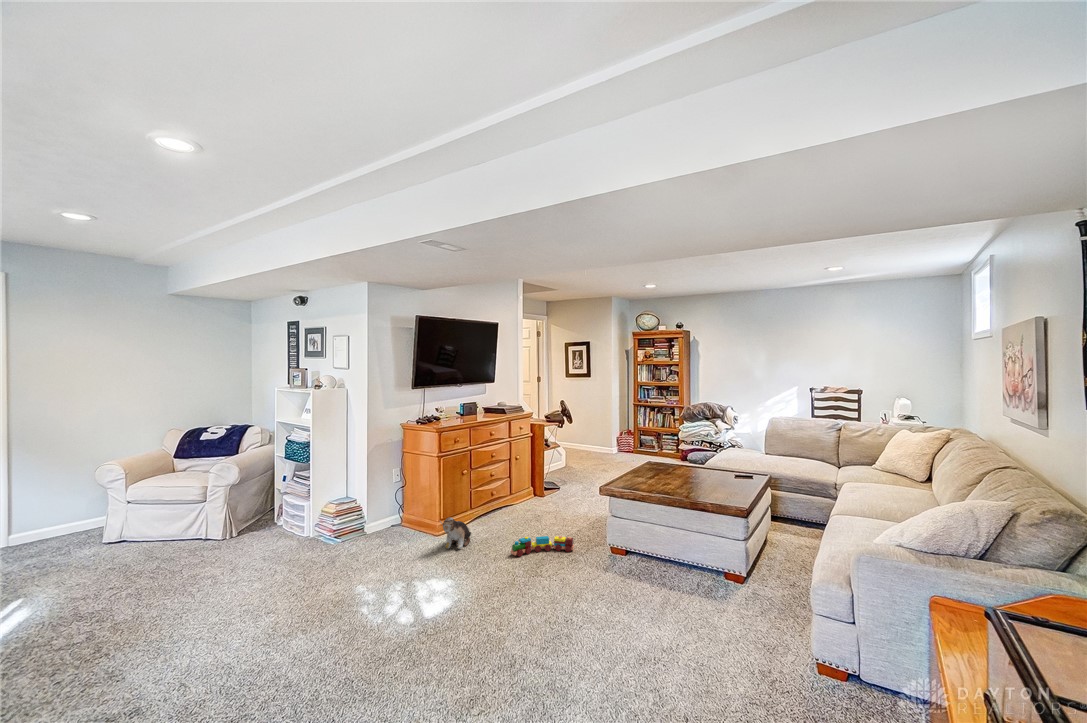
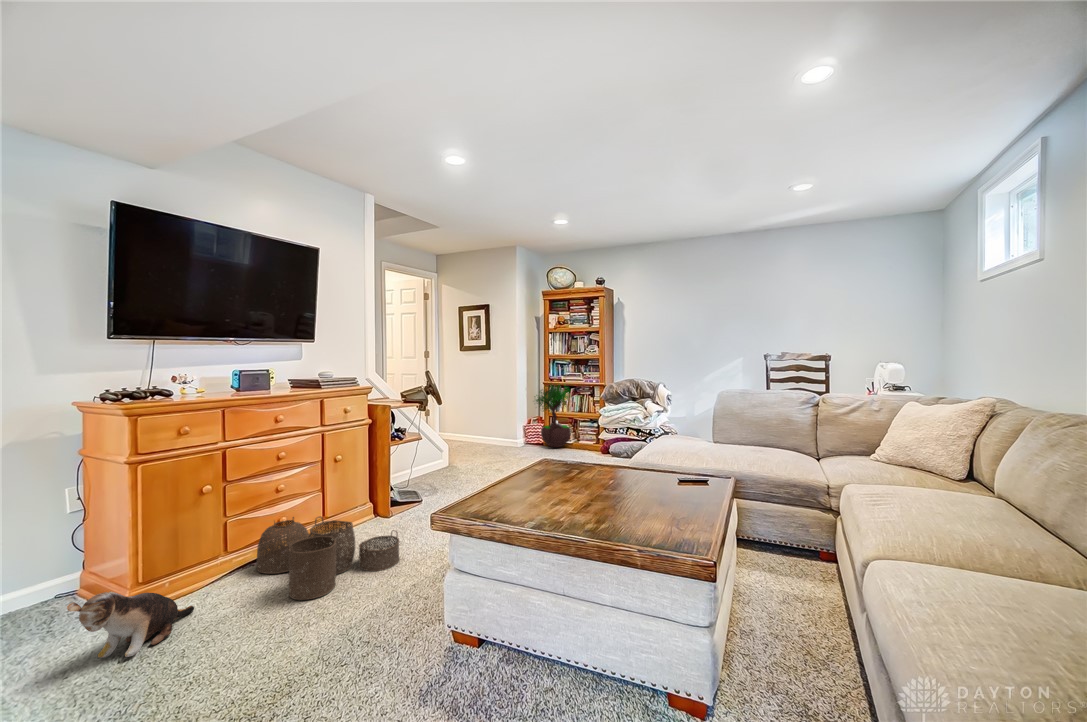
potted tree: none [625,401,658,454] -> present [536,385,571,448]
woven basket: none [486,490,565,533] -> present [257,516,400,600]
toy train: present [511,536,574,557] -> none [234,613,381,671]

